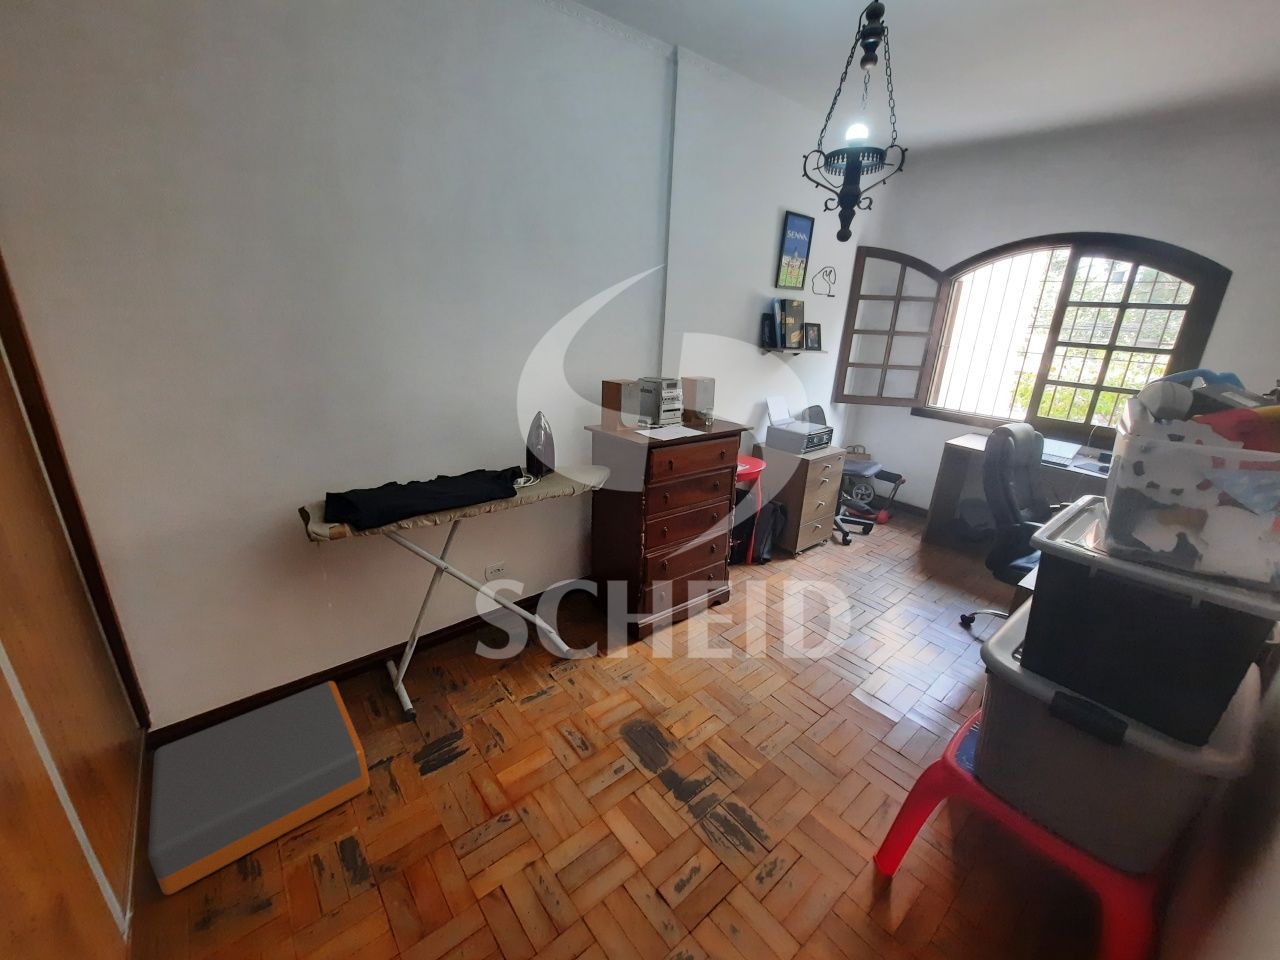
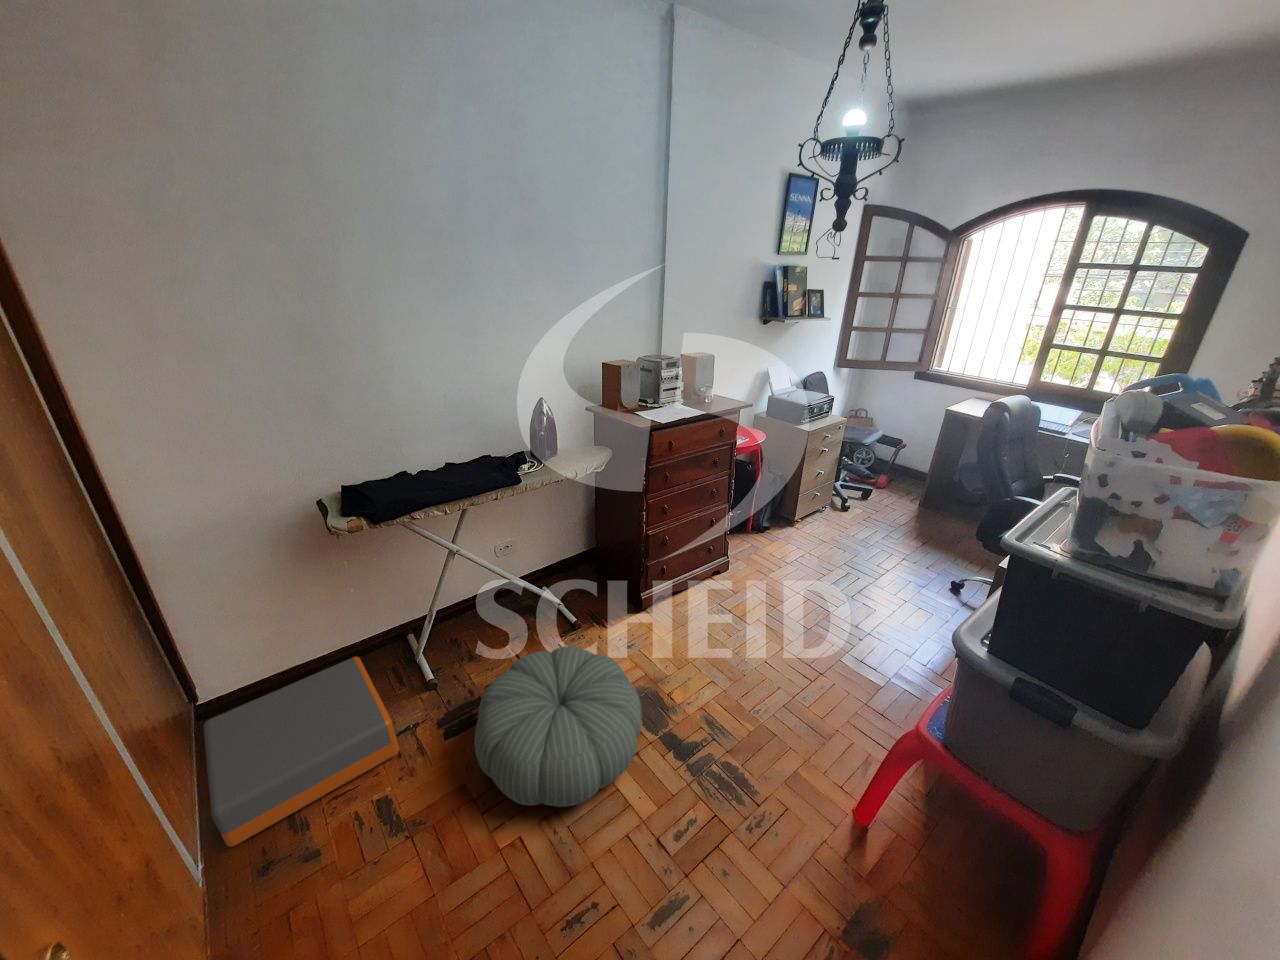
pouf: none [454,672,639,851] -> present [475,646,642,807]

